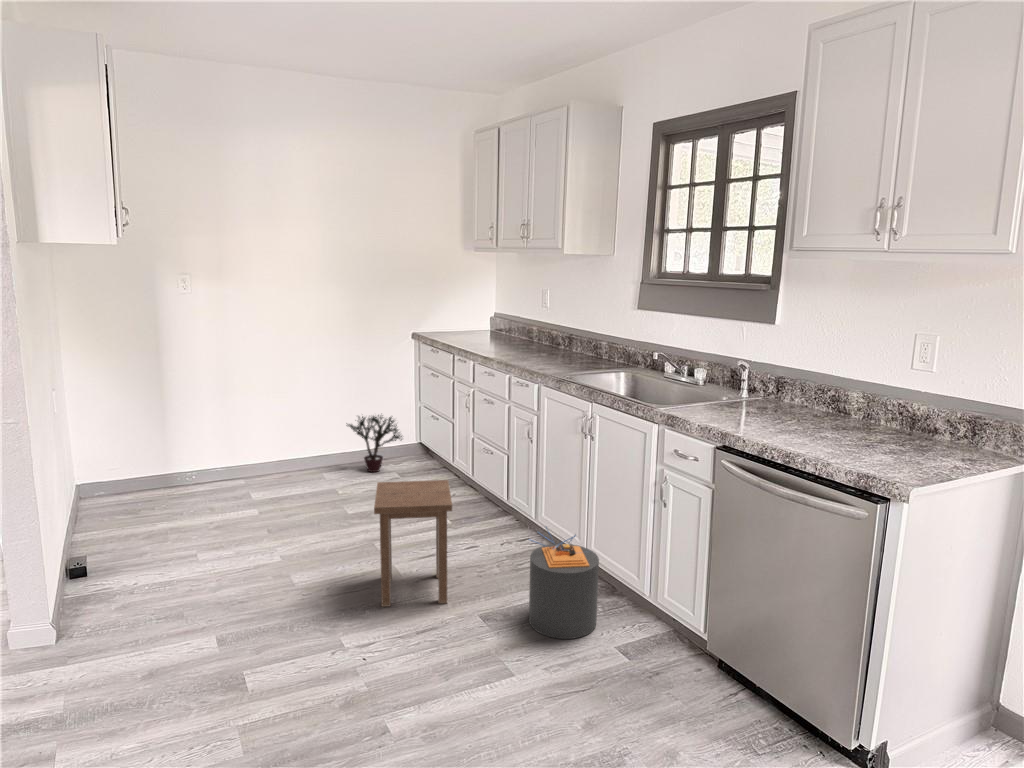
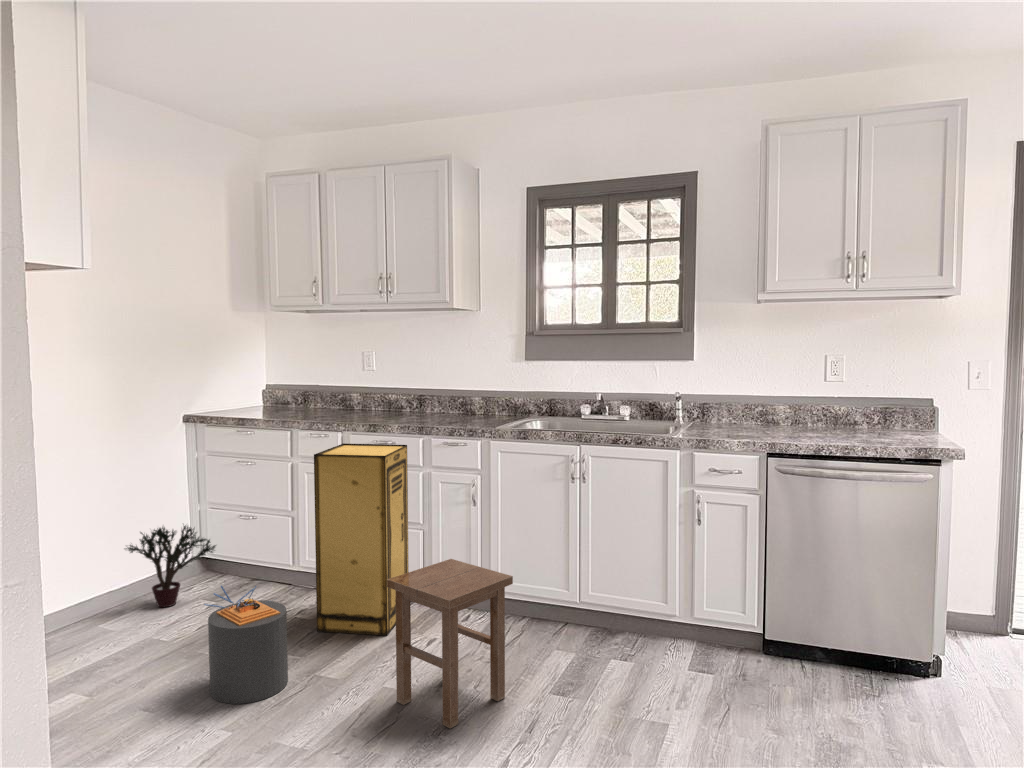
storage cabinet: none [419,370,503,533] -> present [314,443,408,636]
trash can: present [528,527,599,639] -> present [204,586,288,704]

